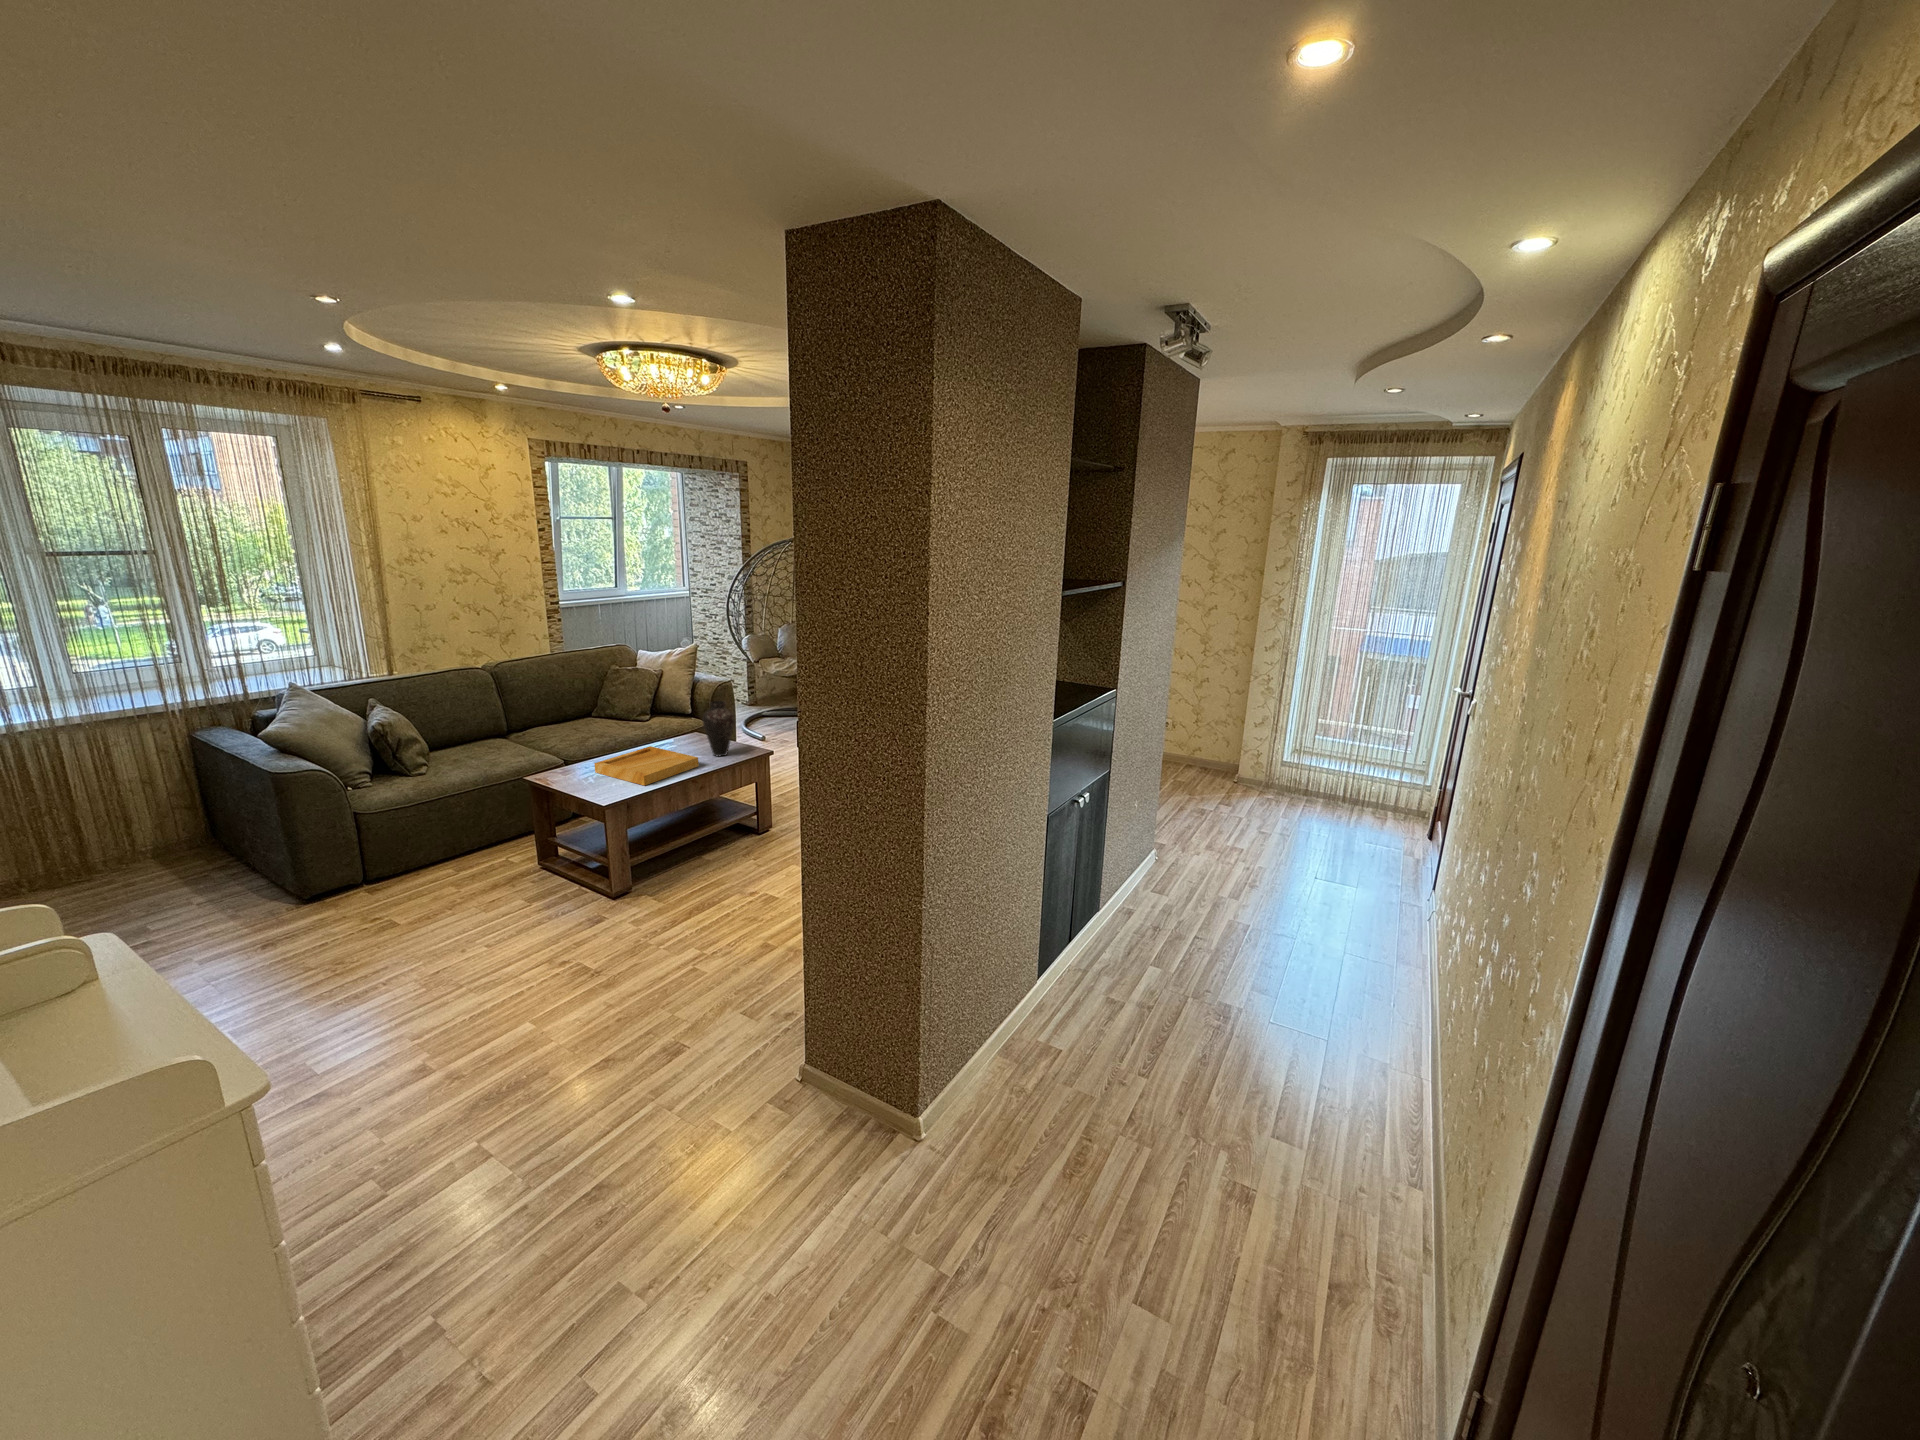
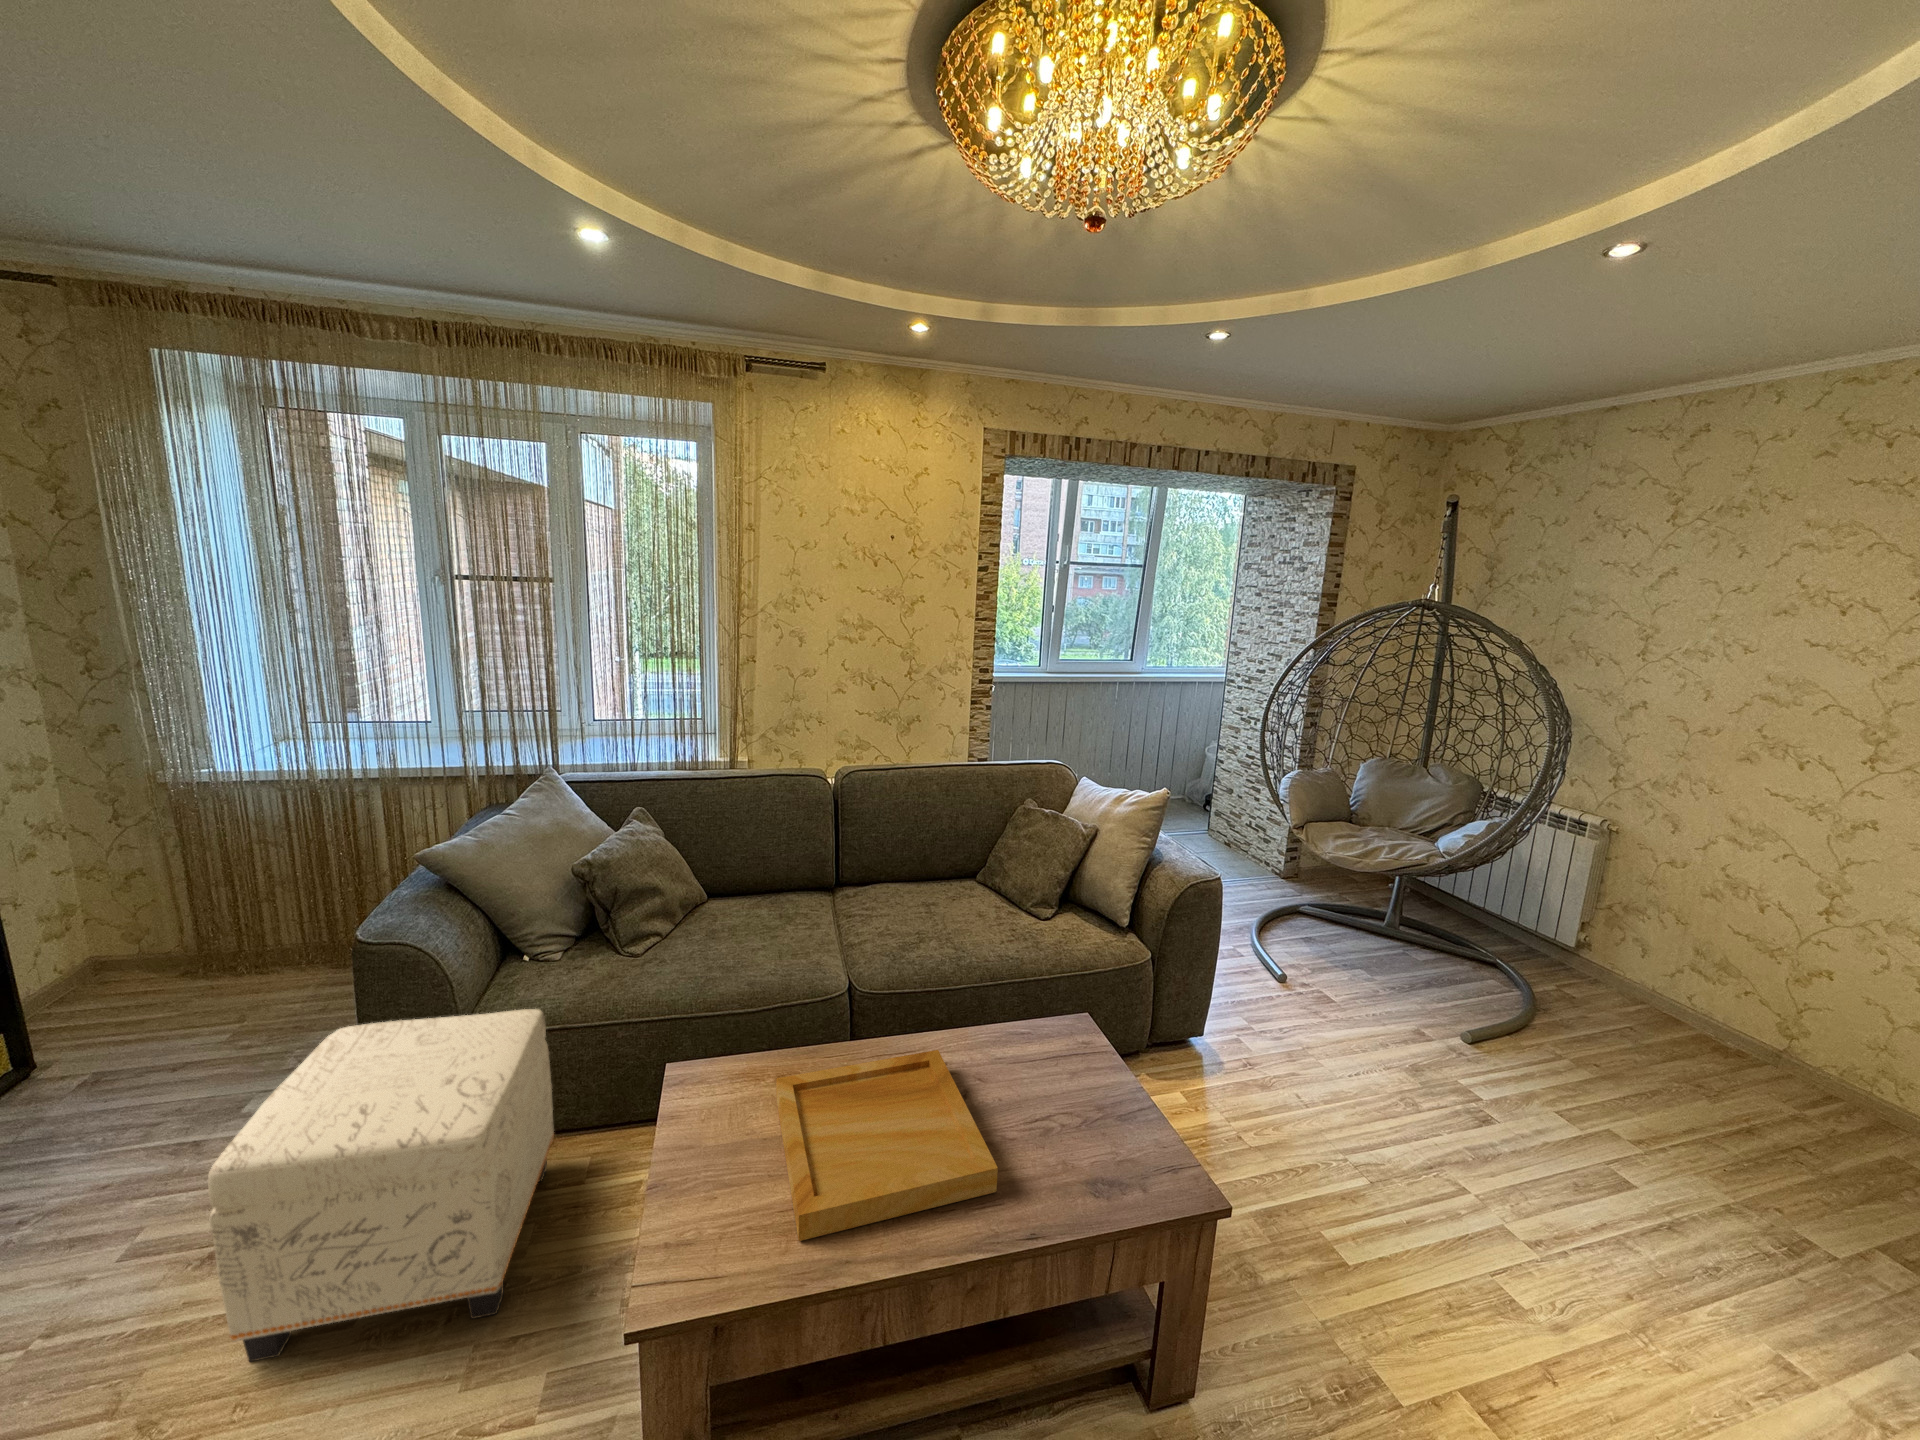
vase: present [702,701,735,756] -> none [1050,996,1141,1161]
ottoman: none [325,783,493,929] -> present [208,1009,554,1362]

